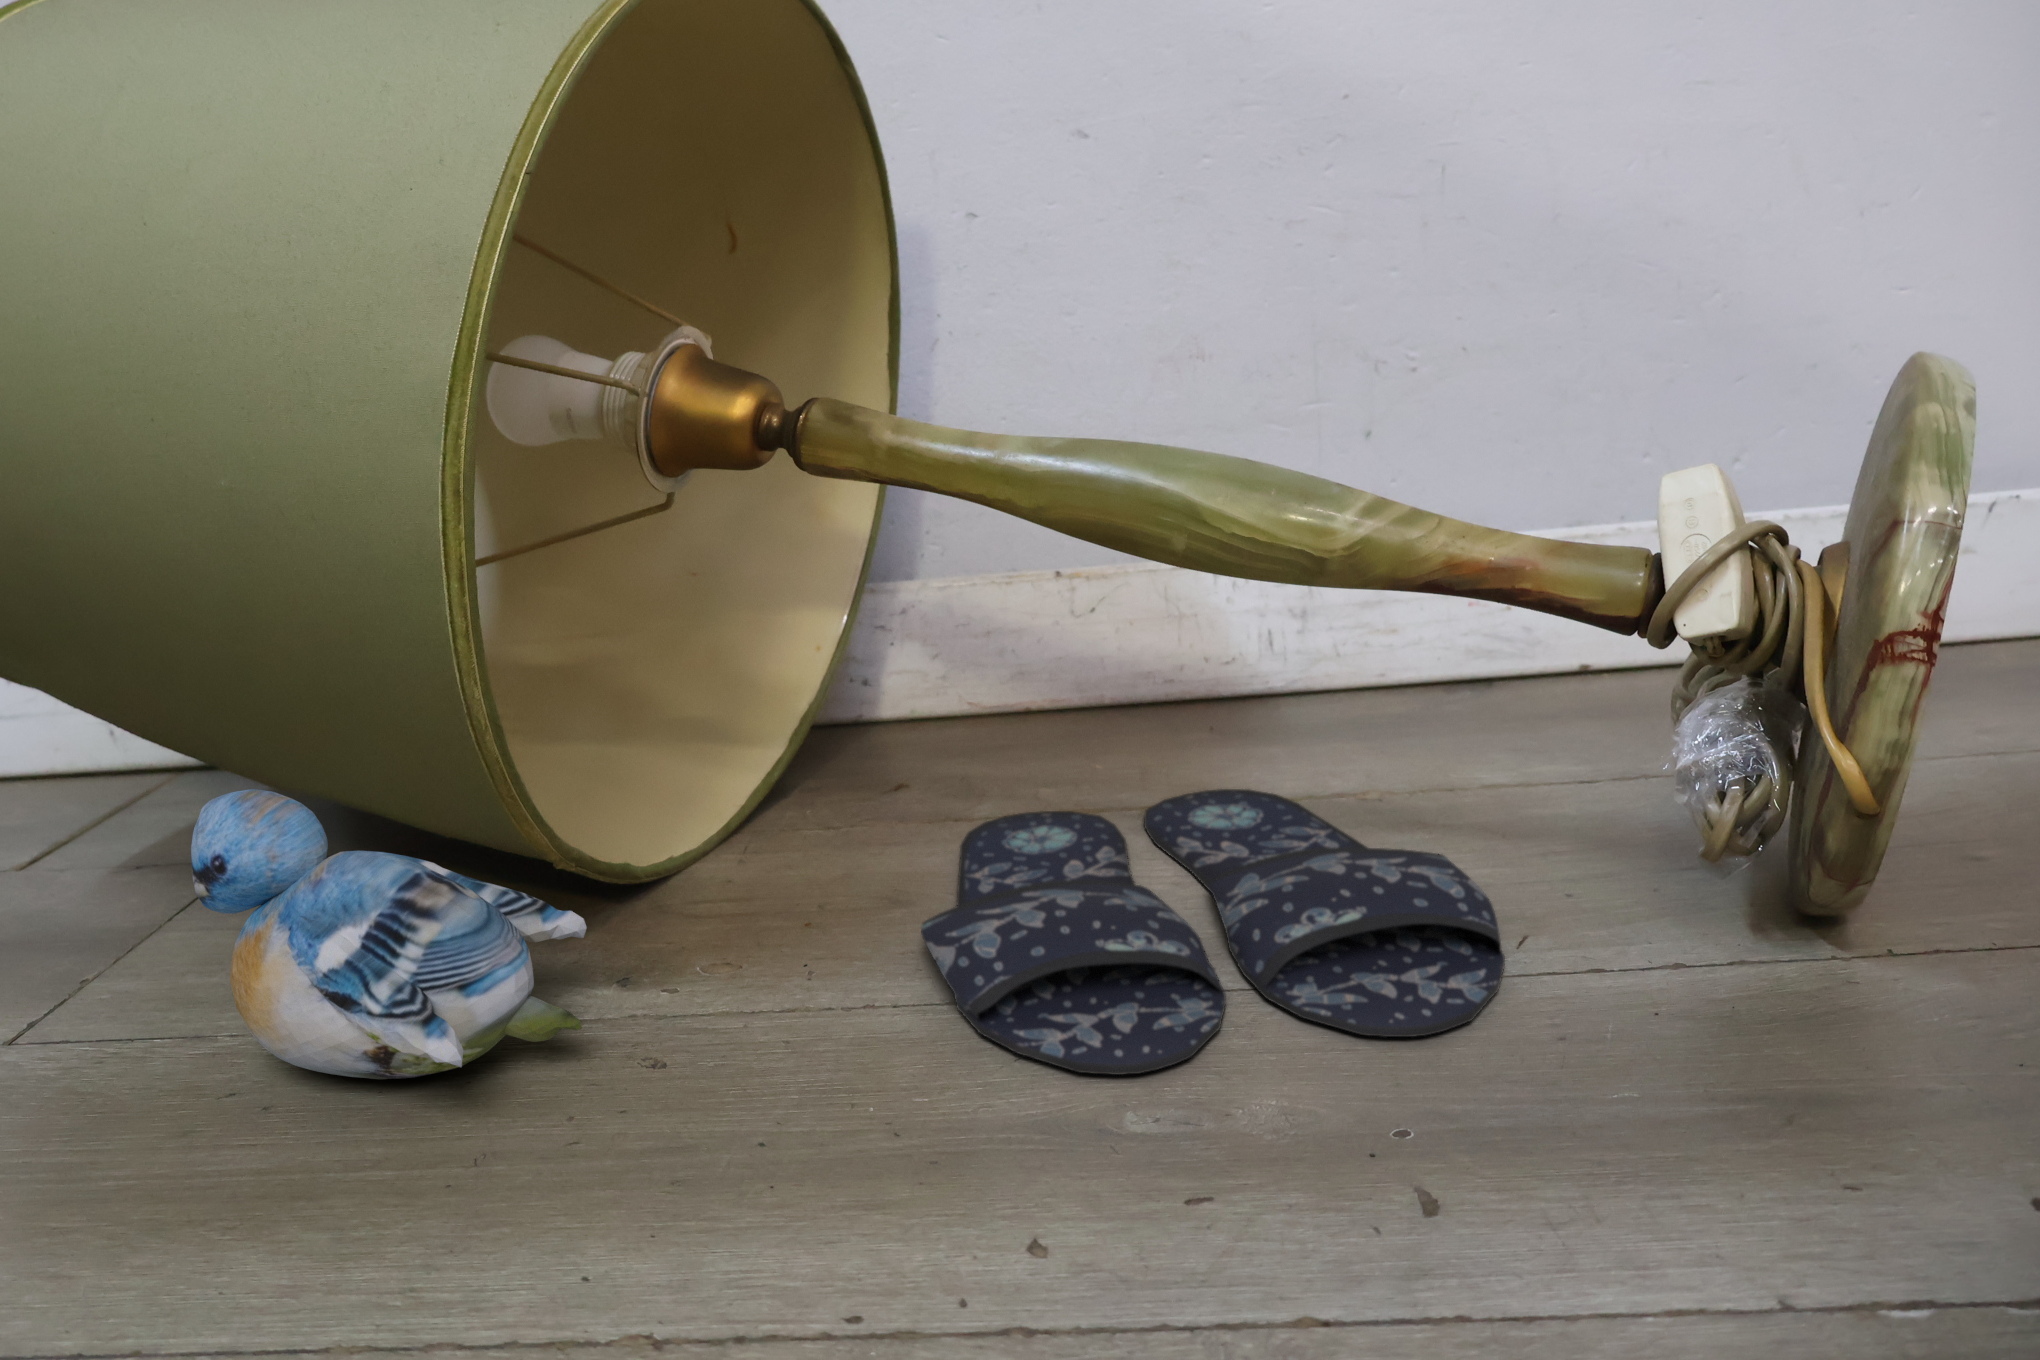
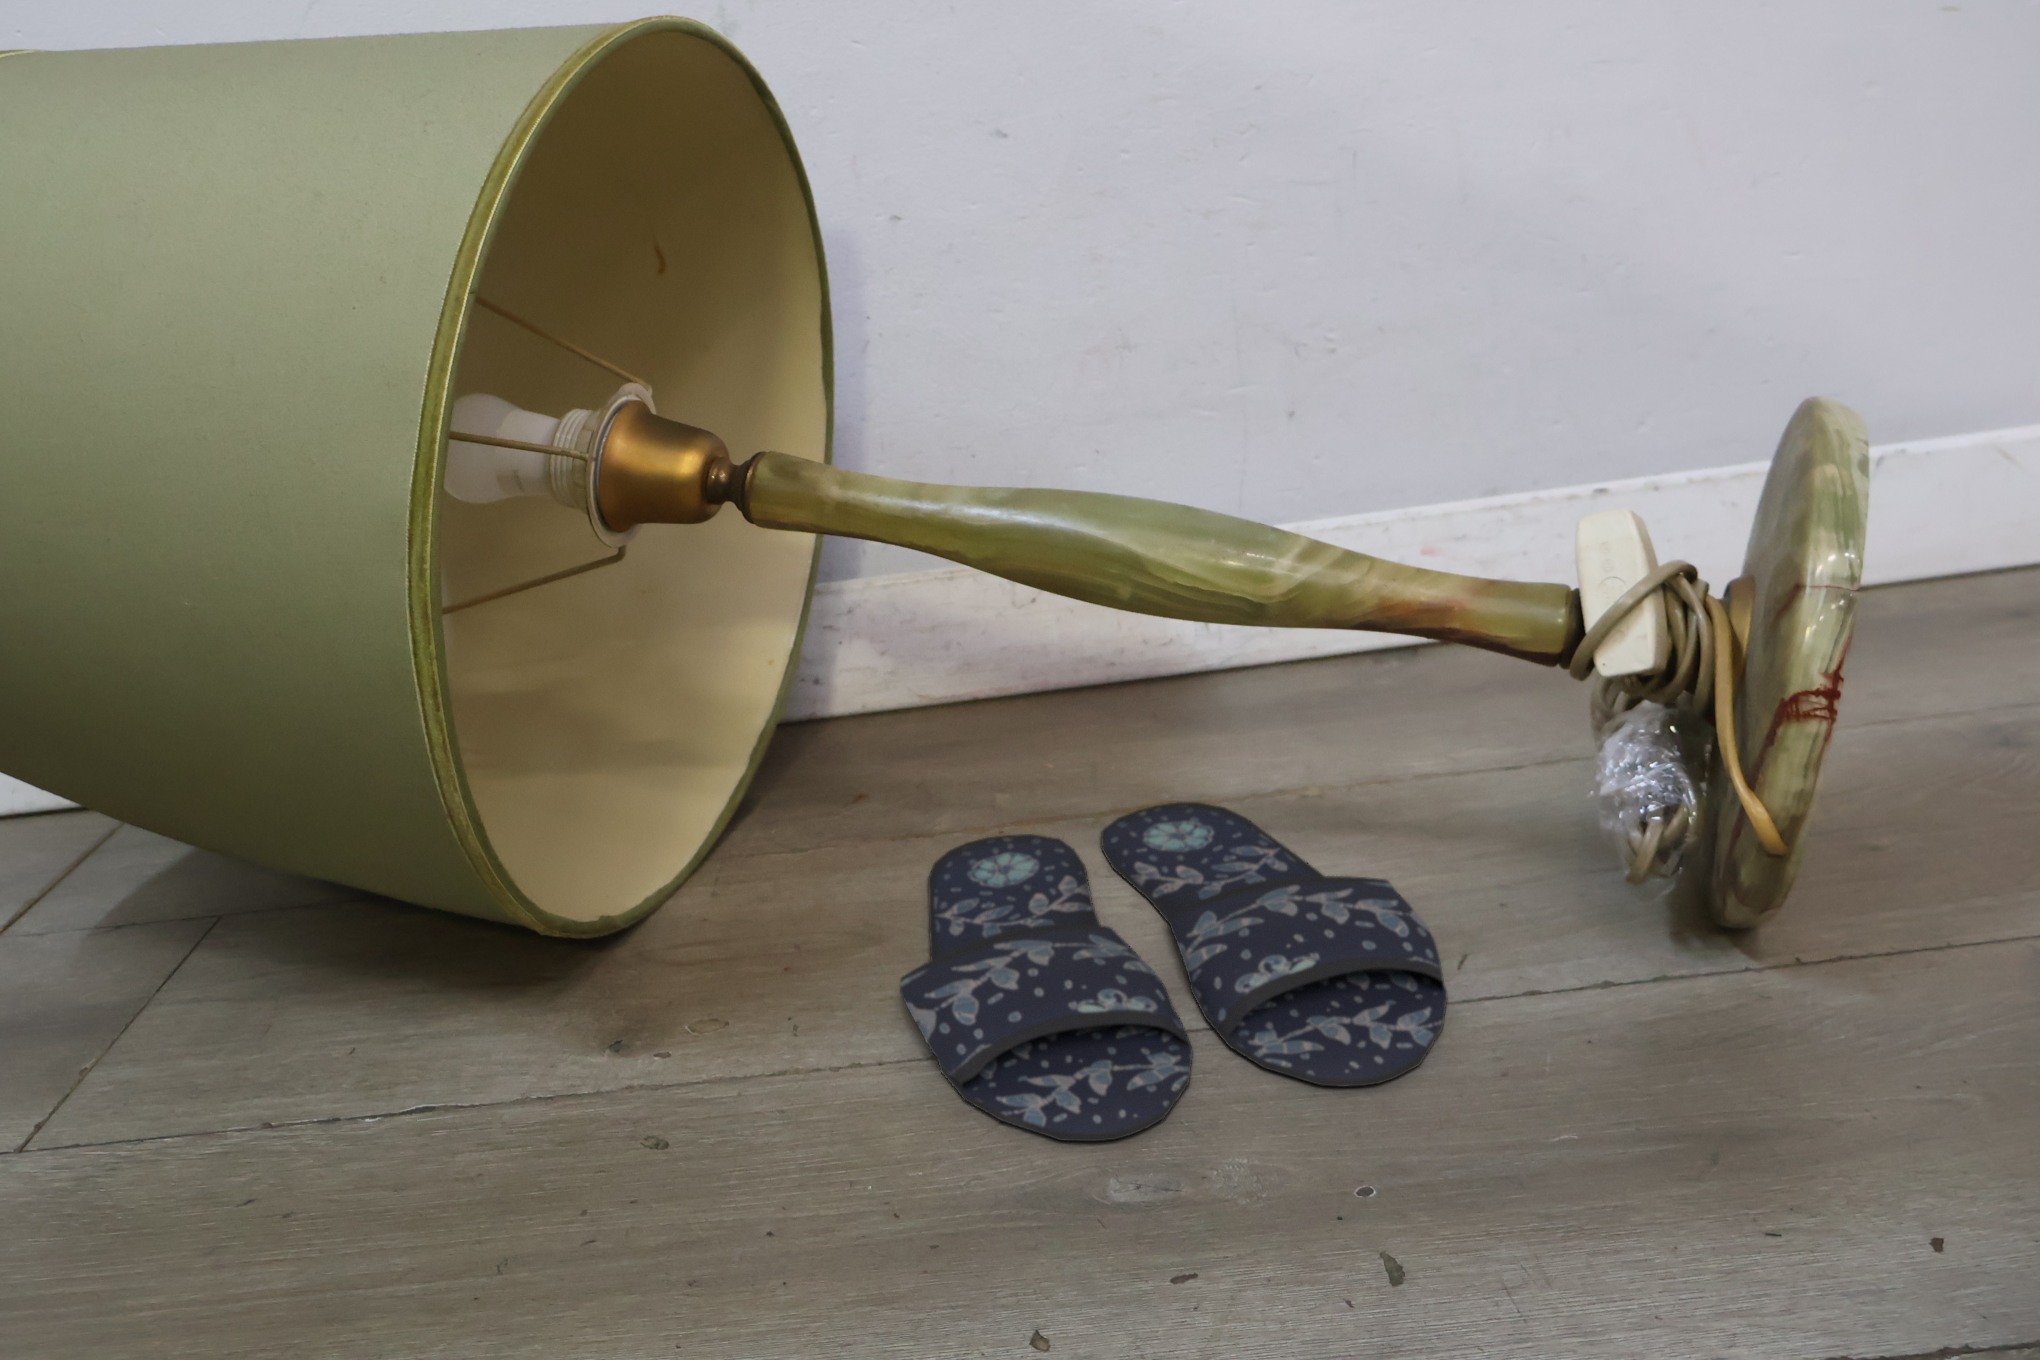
plush toy: present [191,789,587,1079] -> none [188,911,585,1181]

